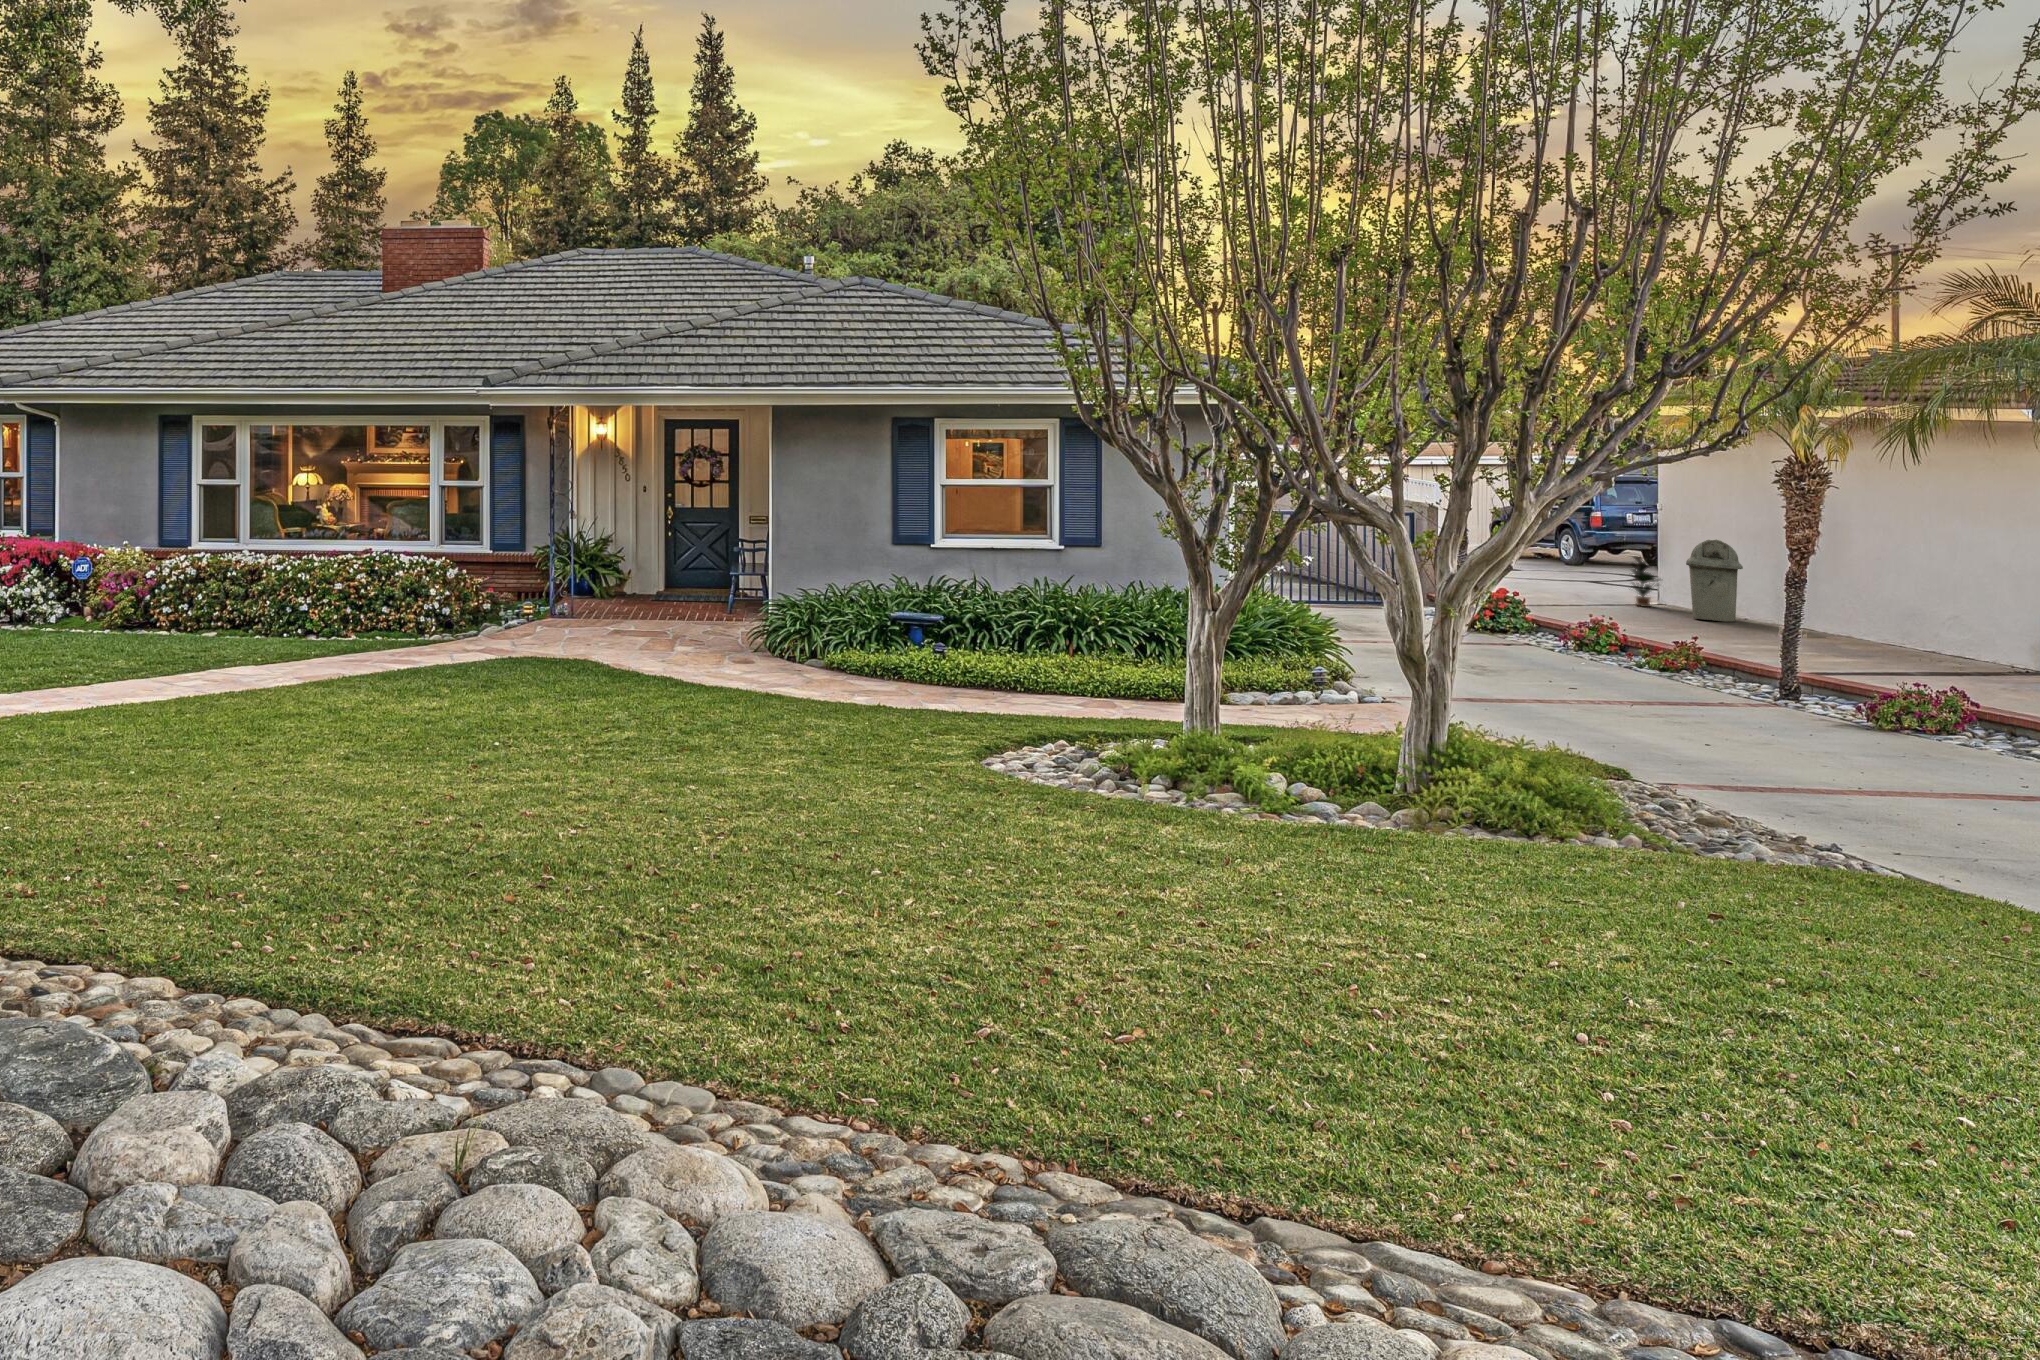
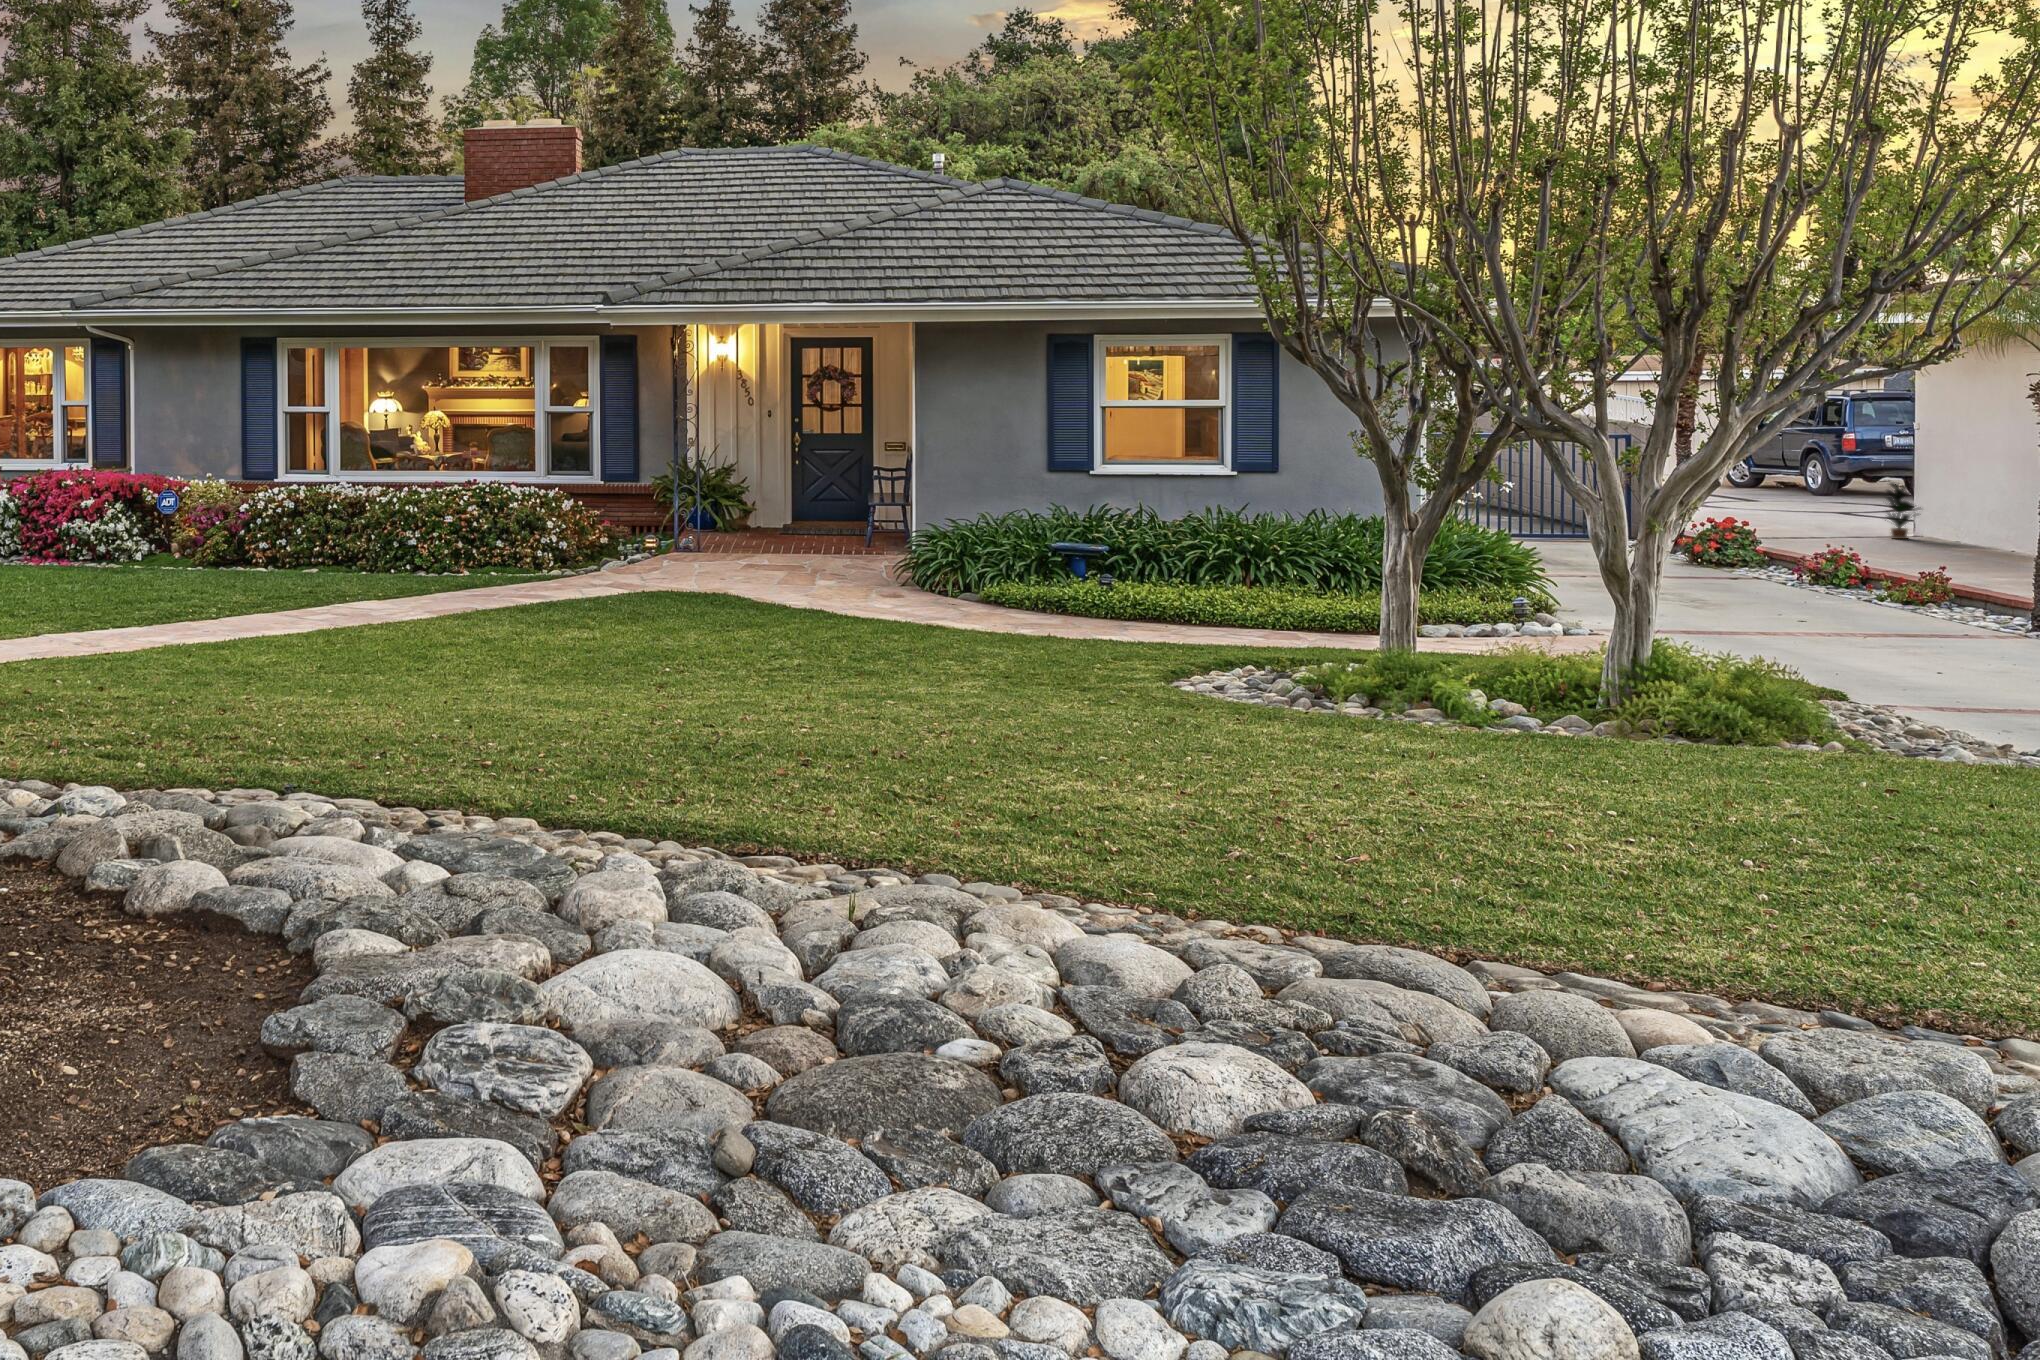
trash can: present [1686,540,1743,622] -> none [1949,462,2015,554]

